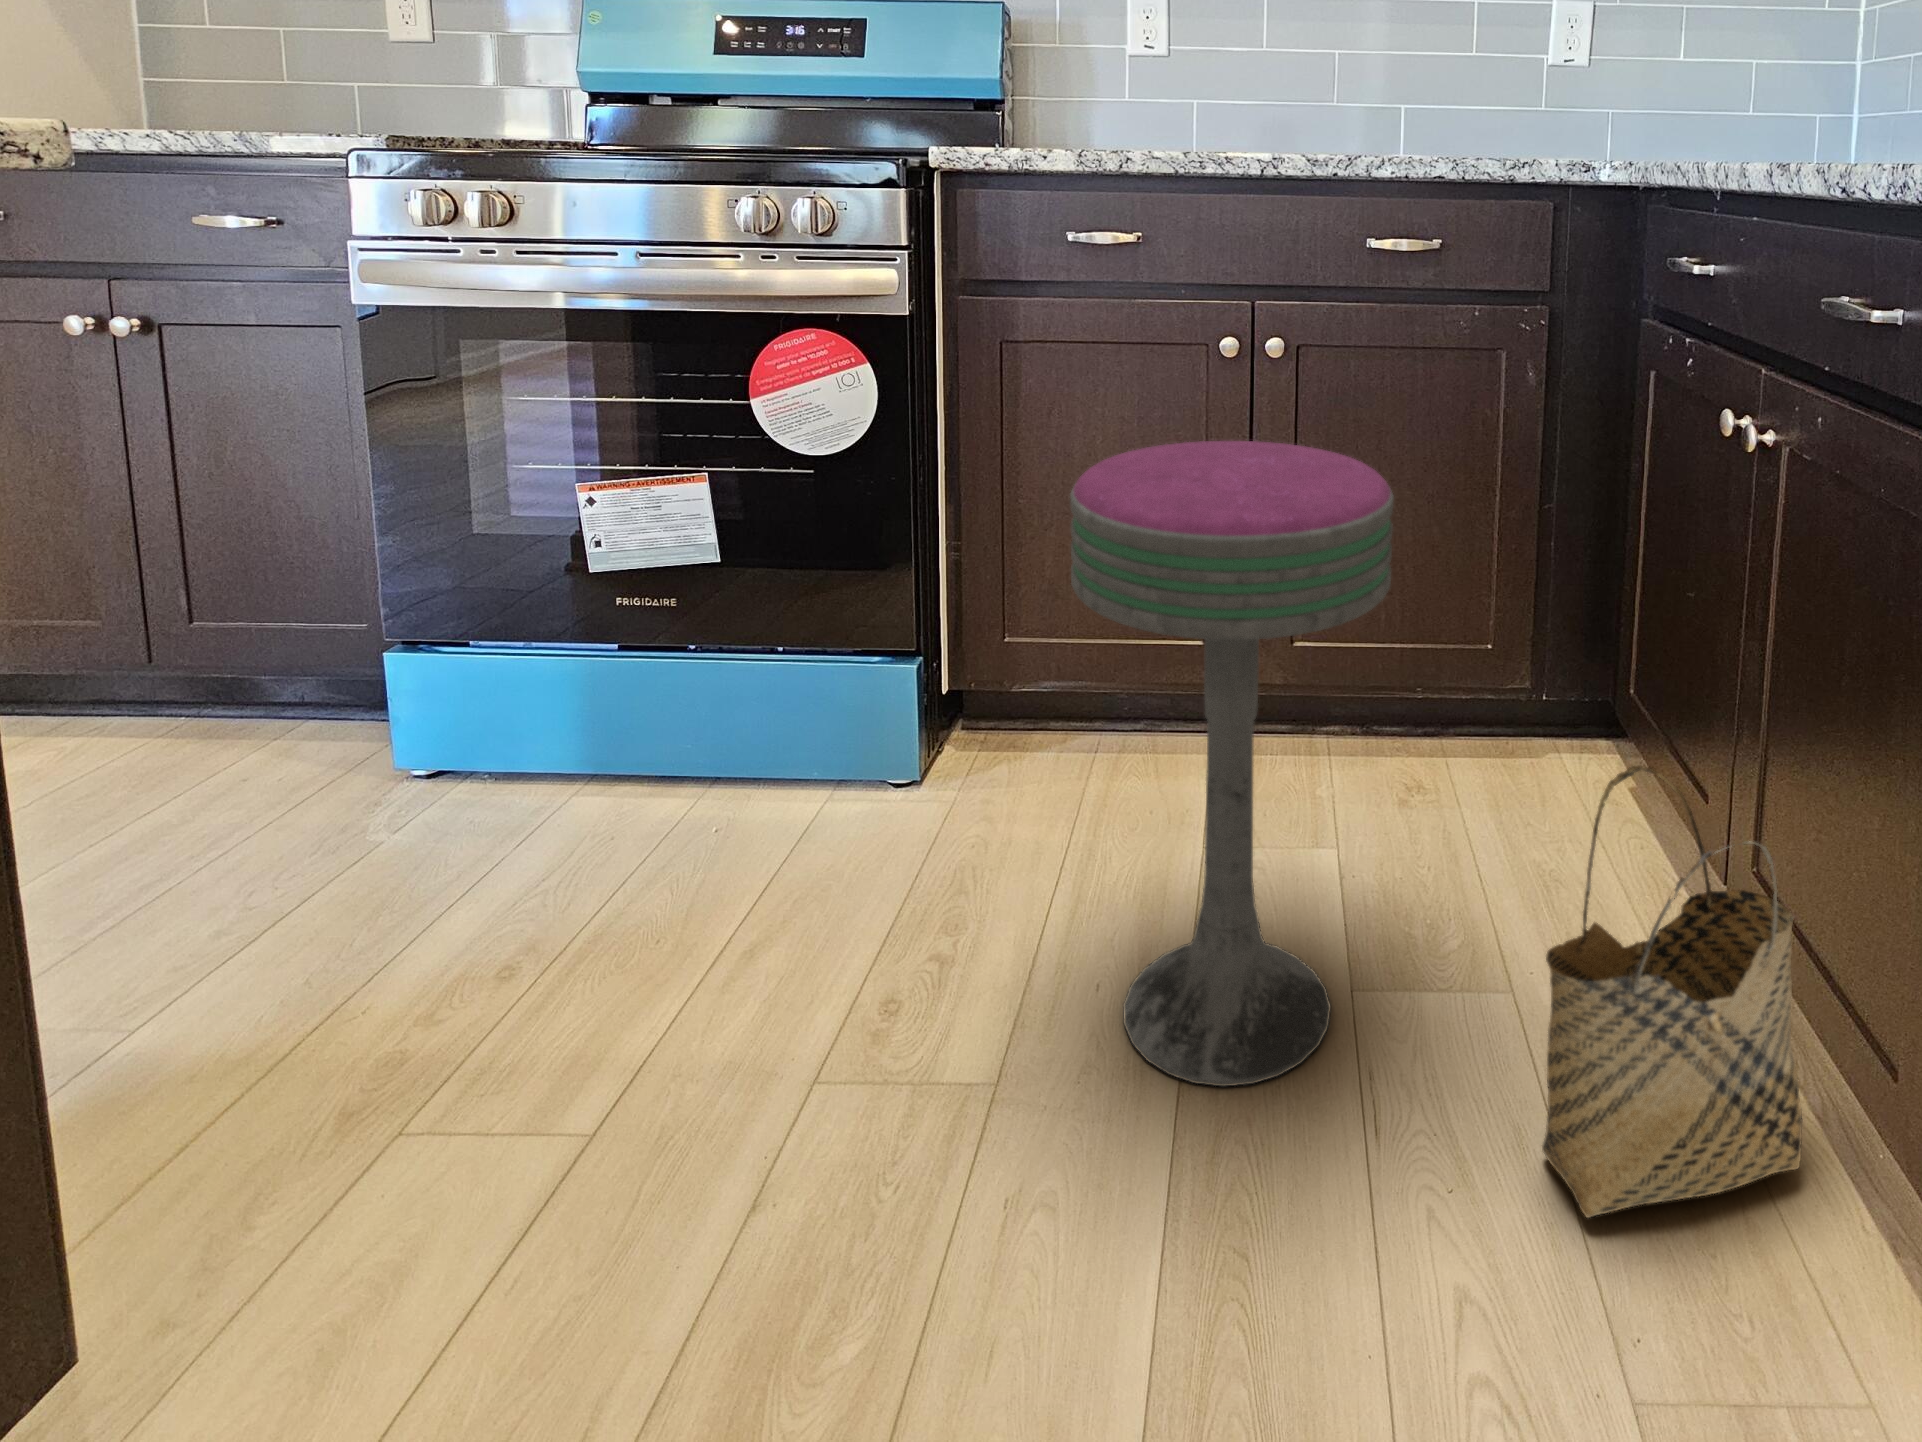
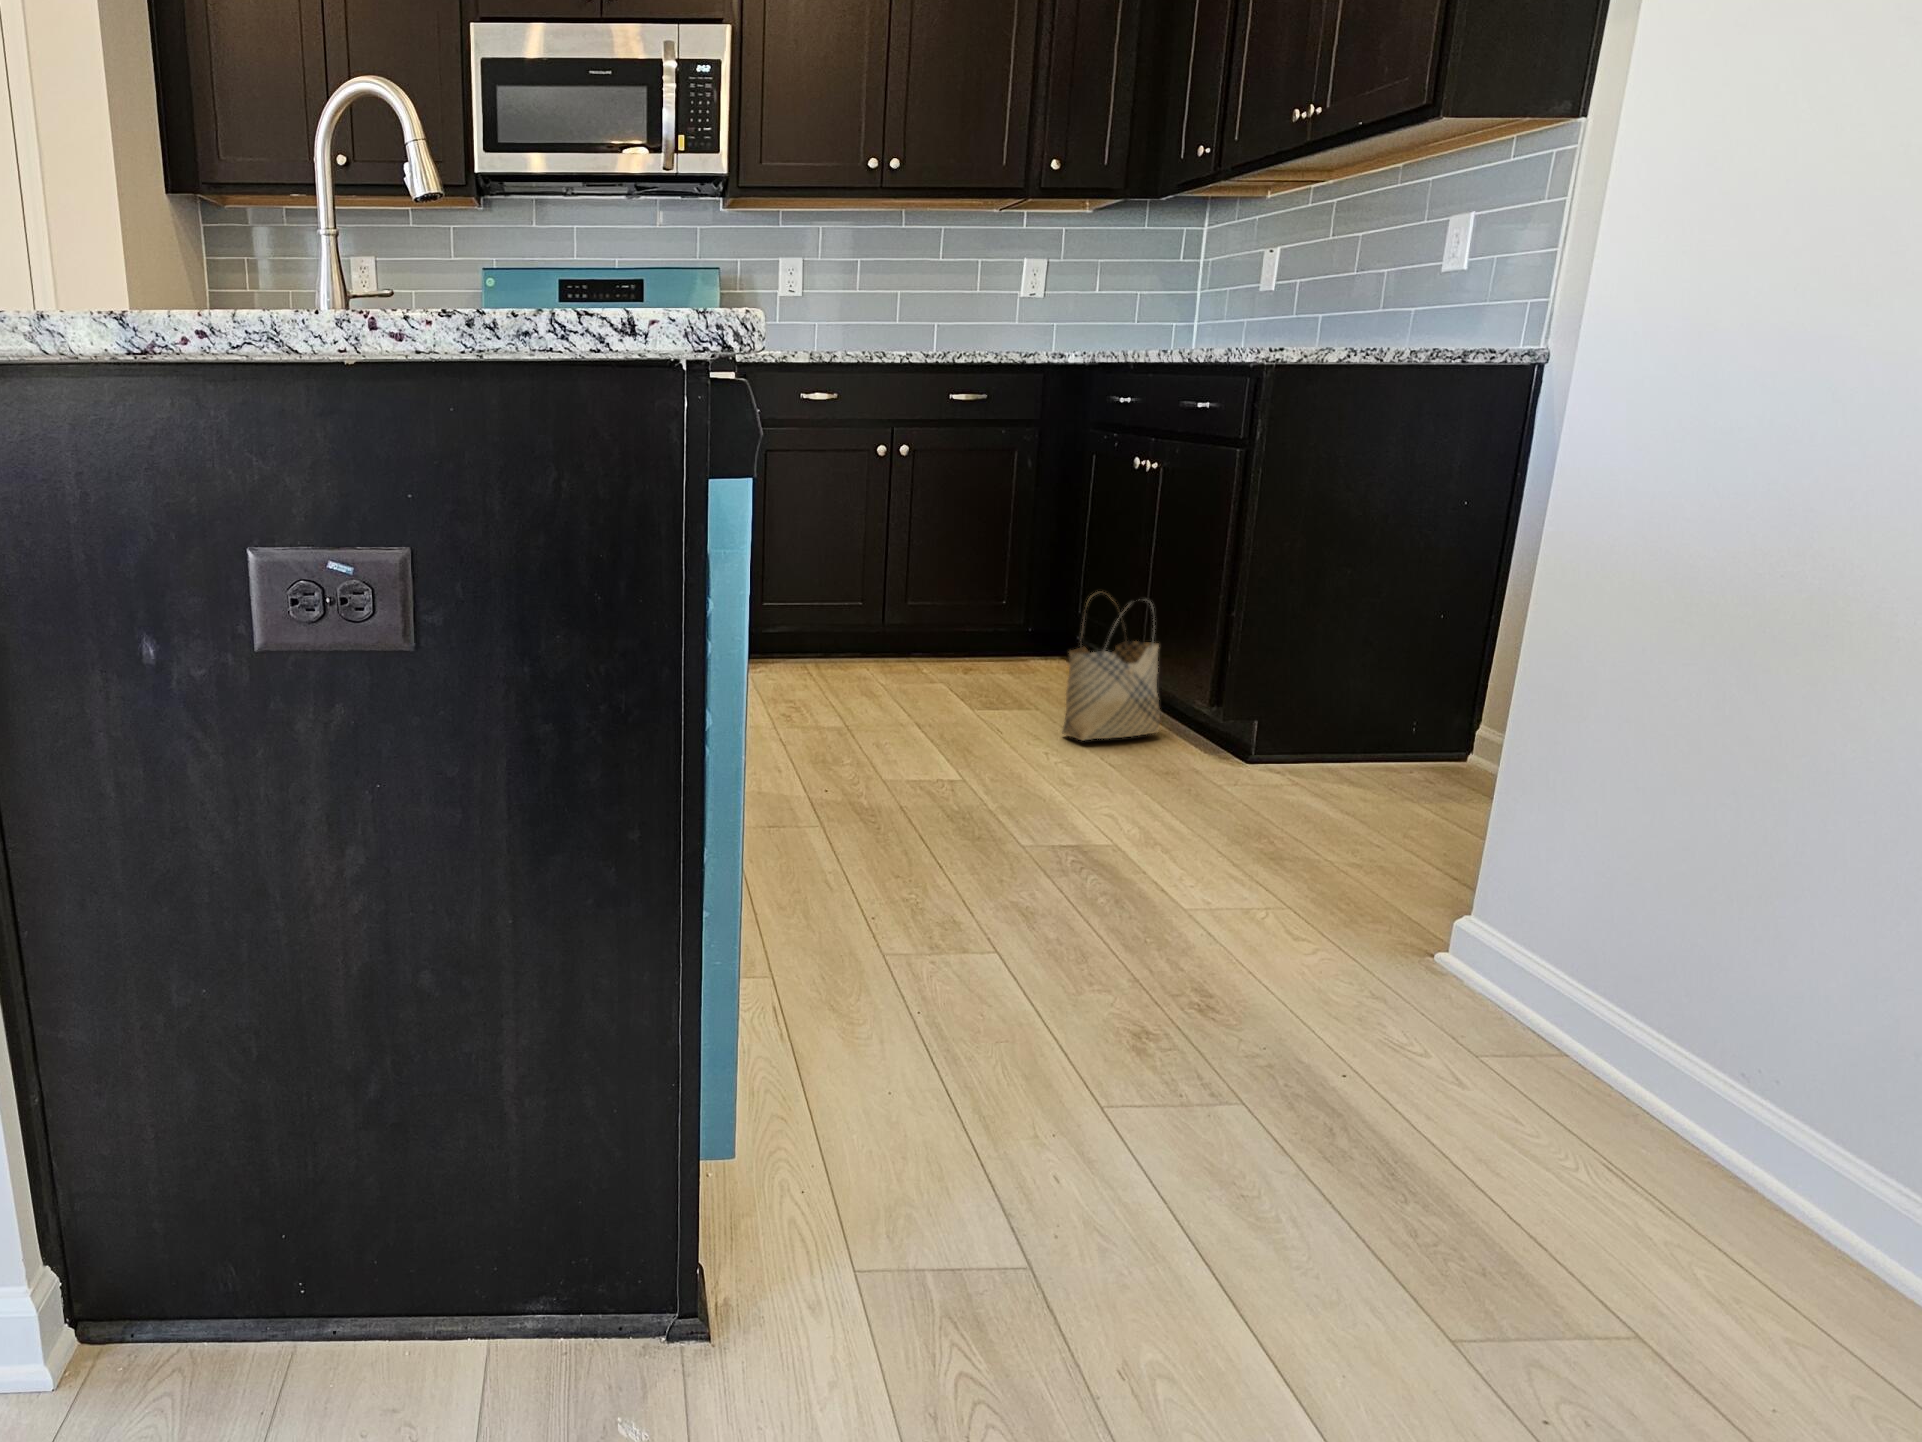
bar stool: present [1070,441,1394,1086] -> none [866,480,1003,728]

